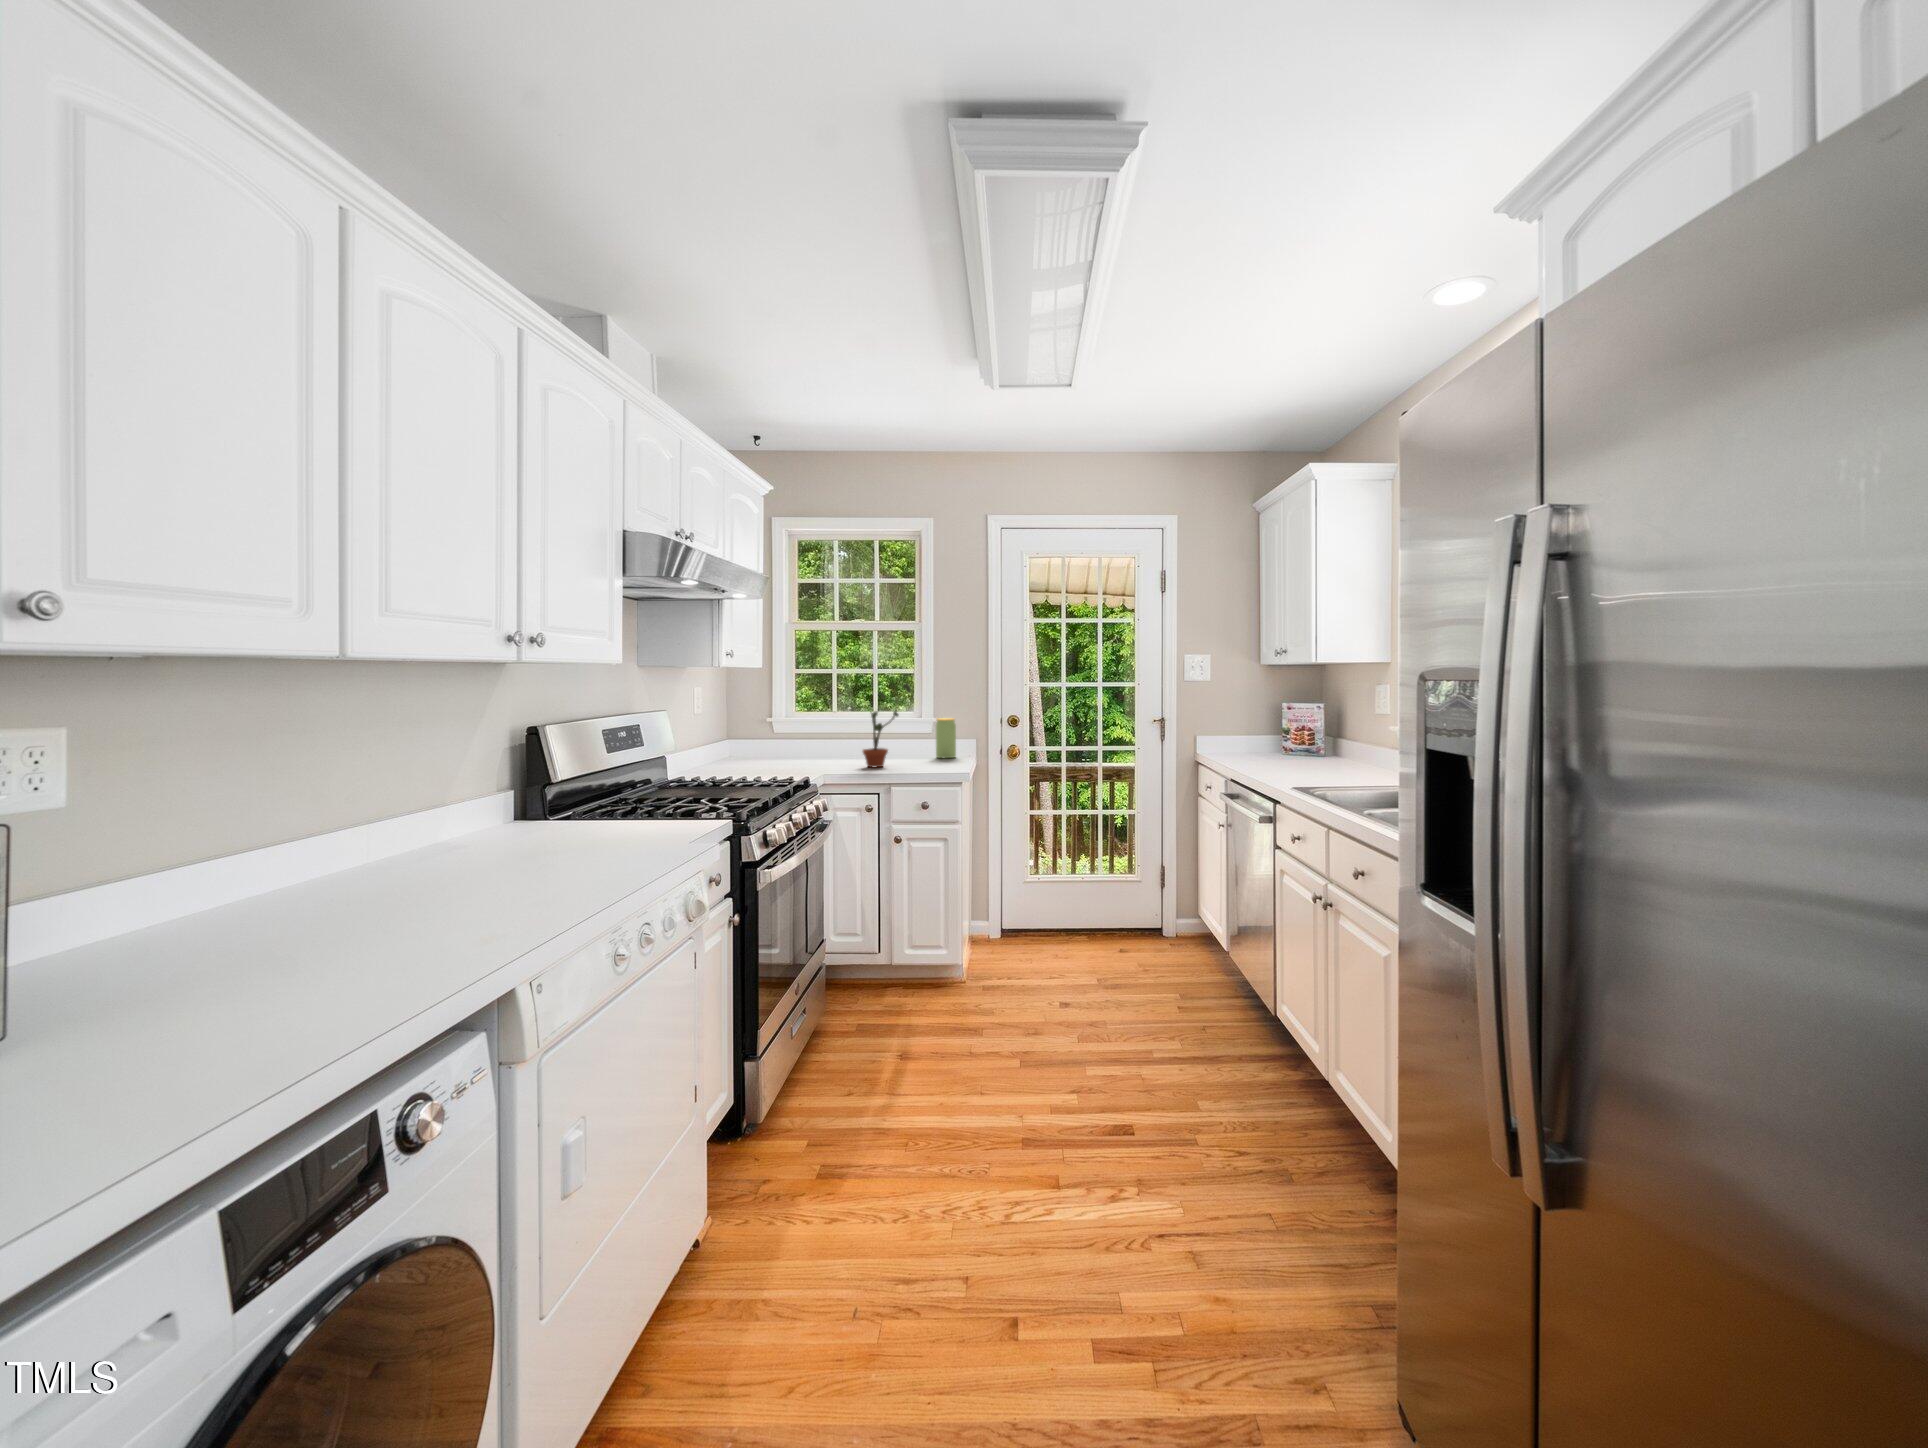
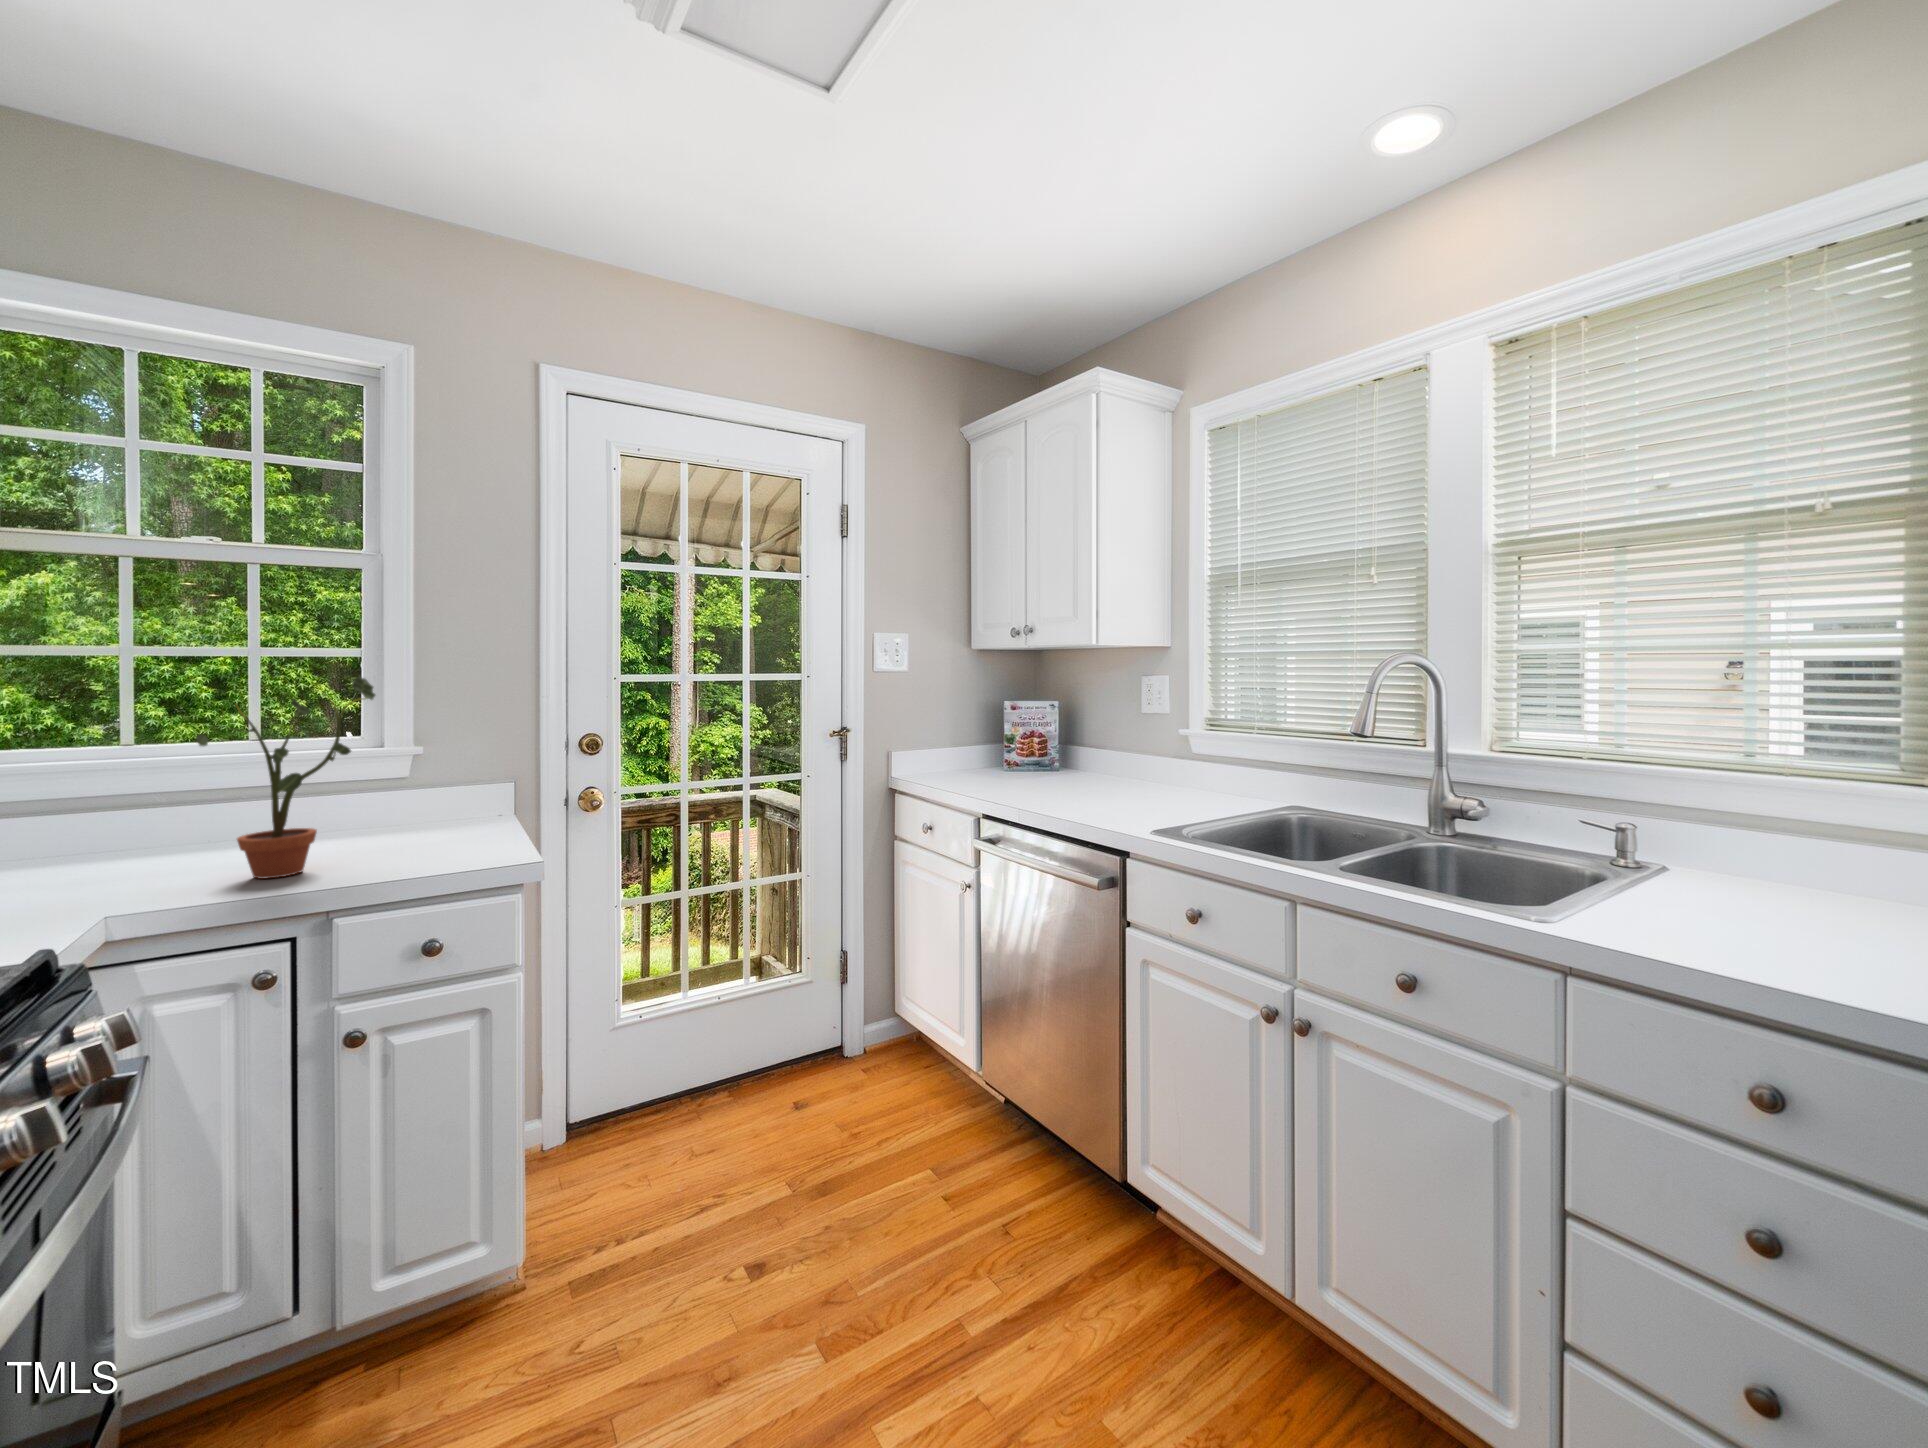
jar: present [936,718,956,758] -> none [431,746,481,829]

